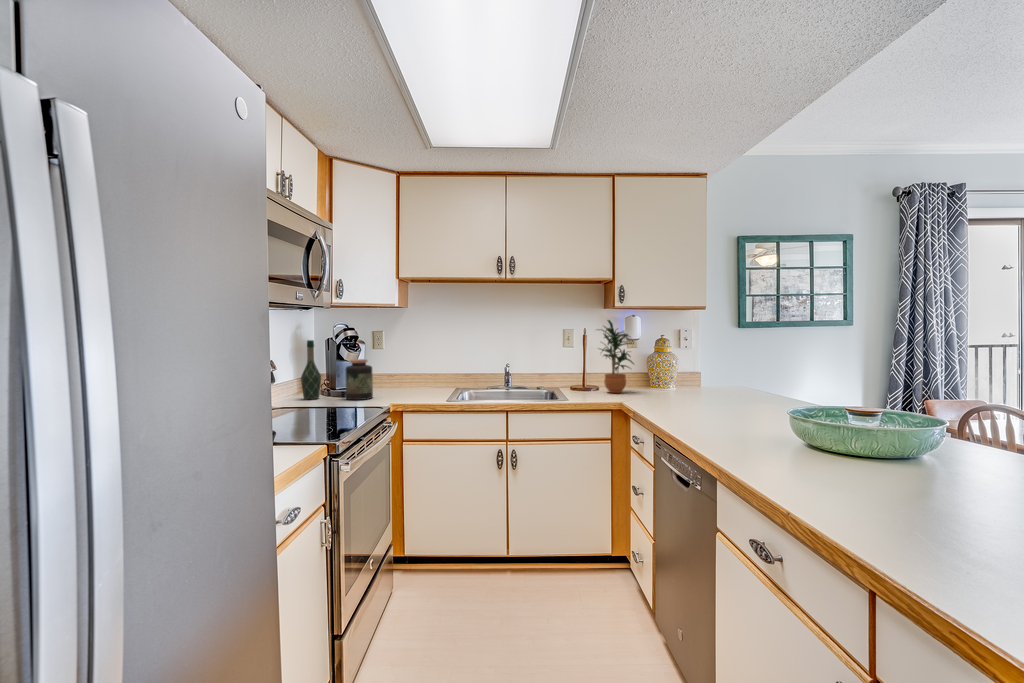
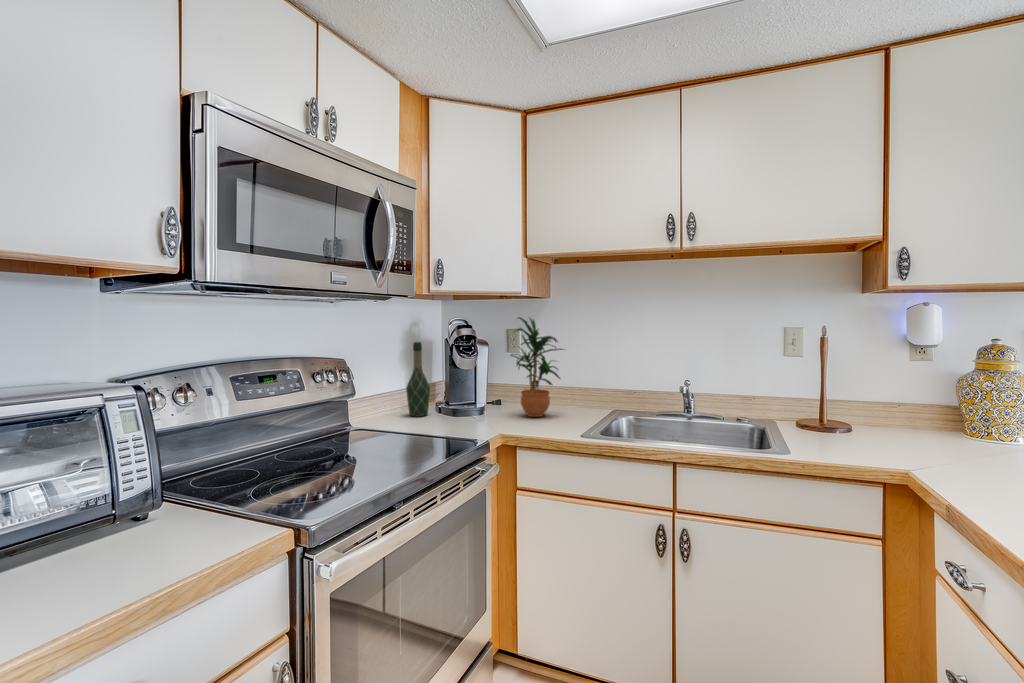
potted plant: present [601,320,634,393] -> present [510,317,563,417]
jar: present [345,359,373,400] -> none [454,368,488,423]

